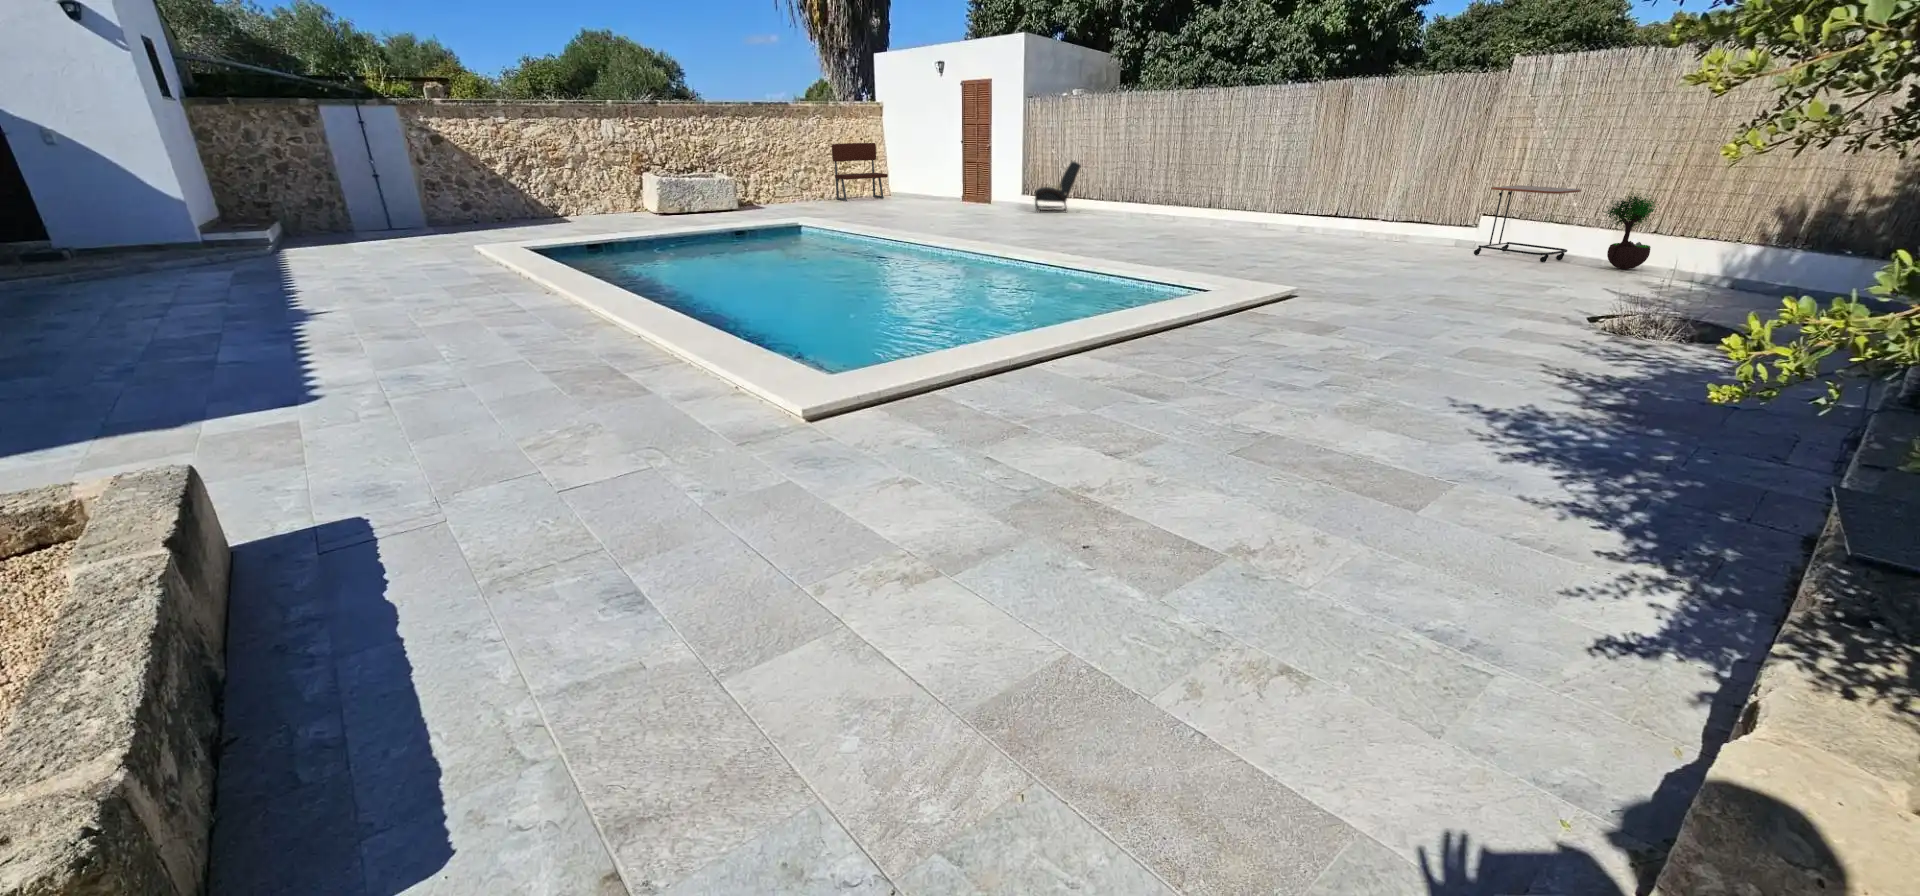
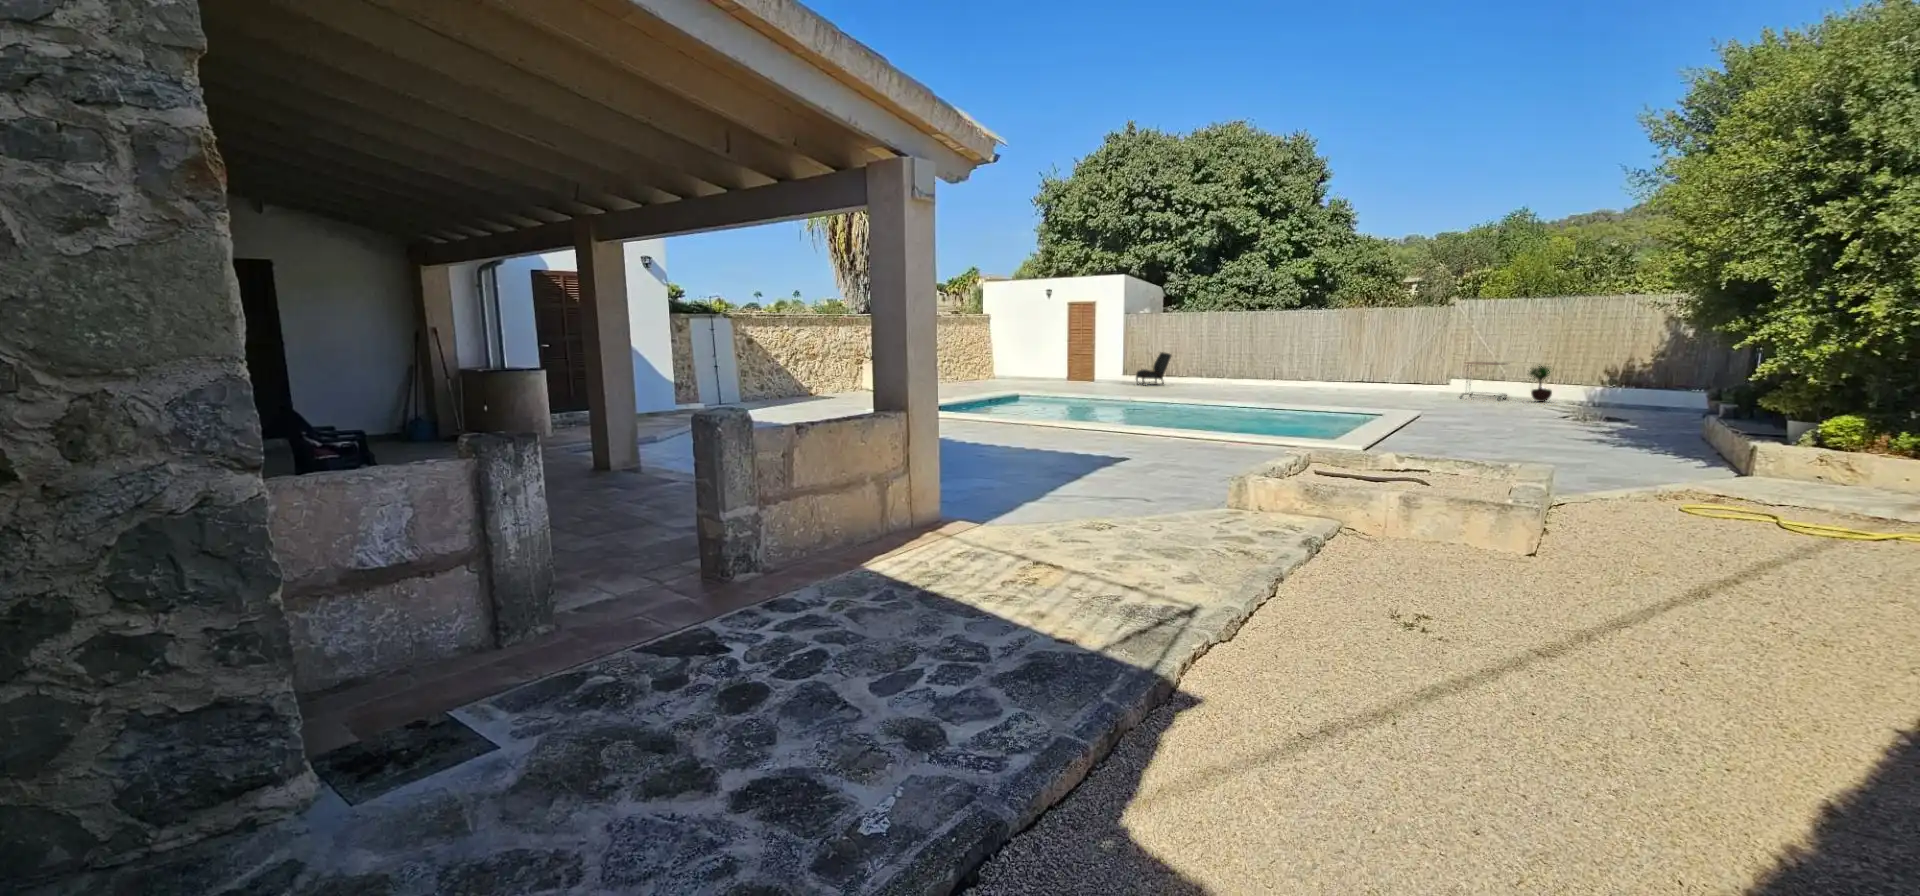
bench: present [832,143,888,201] -> none [964,341,1003,383]

